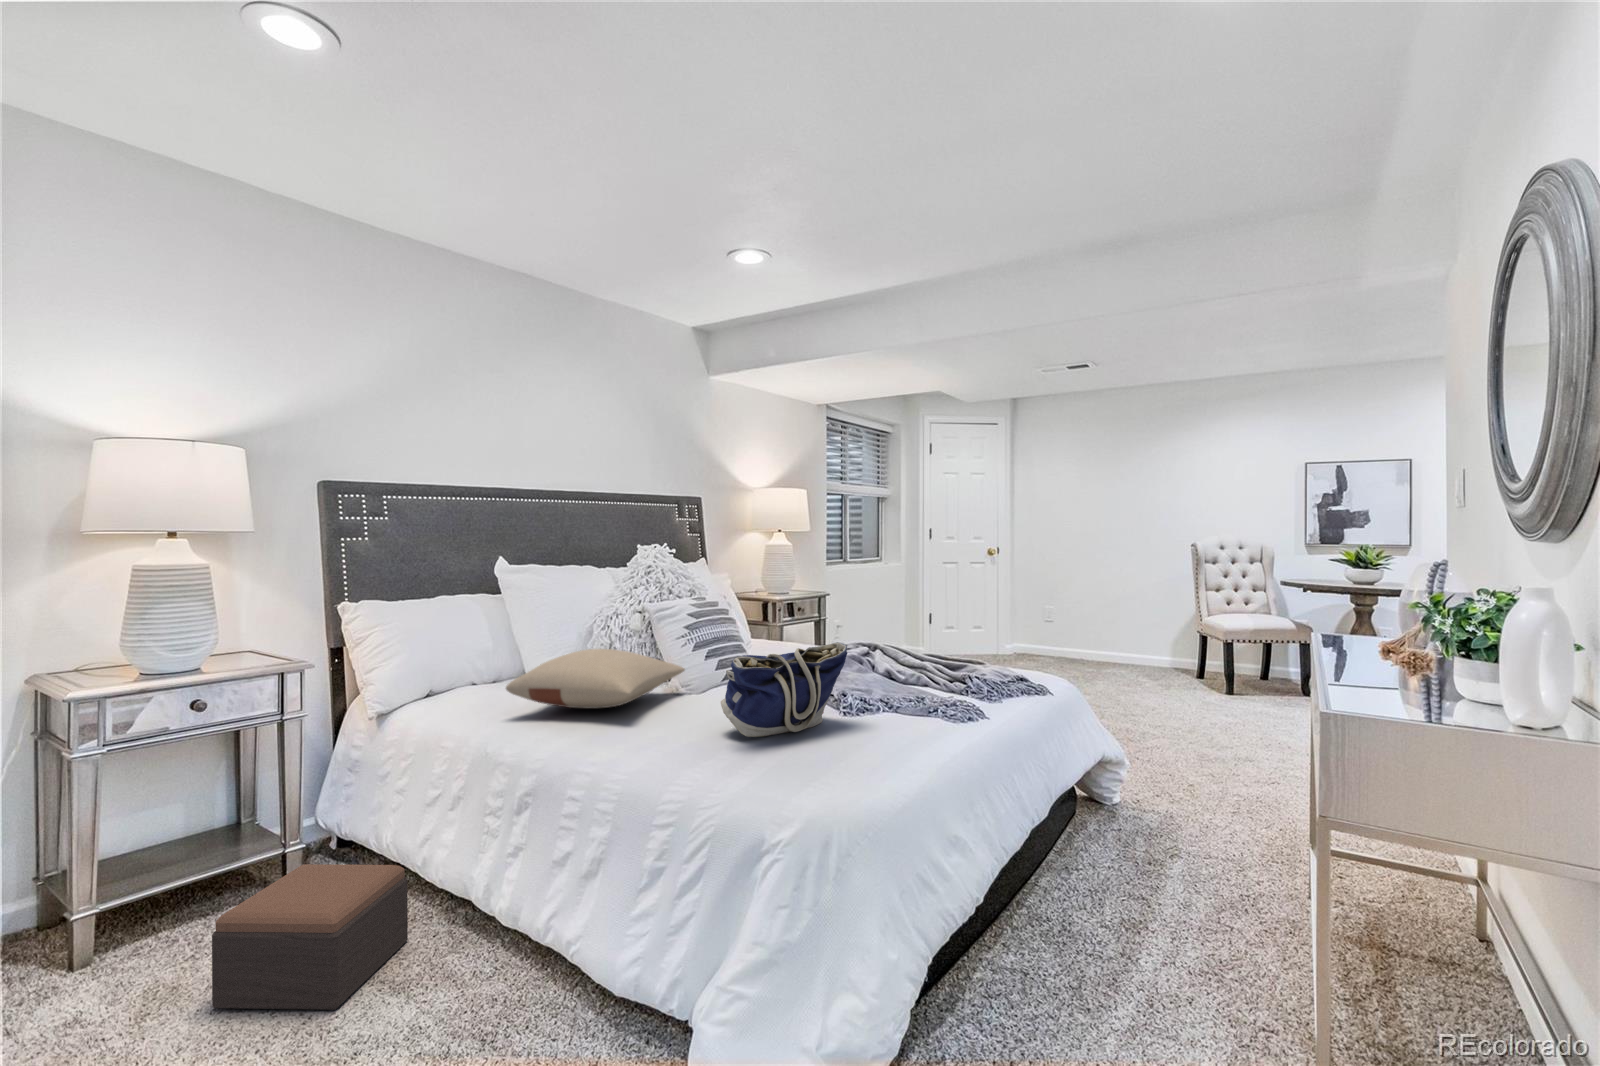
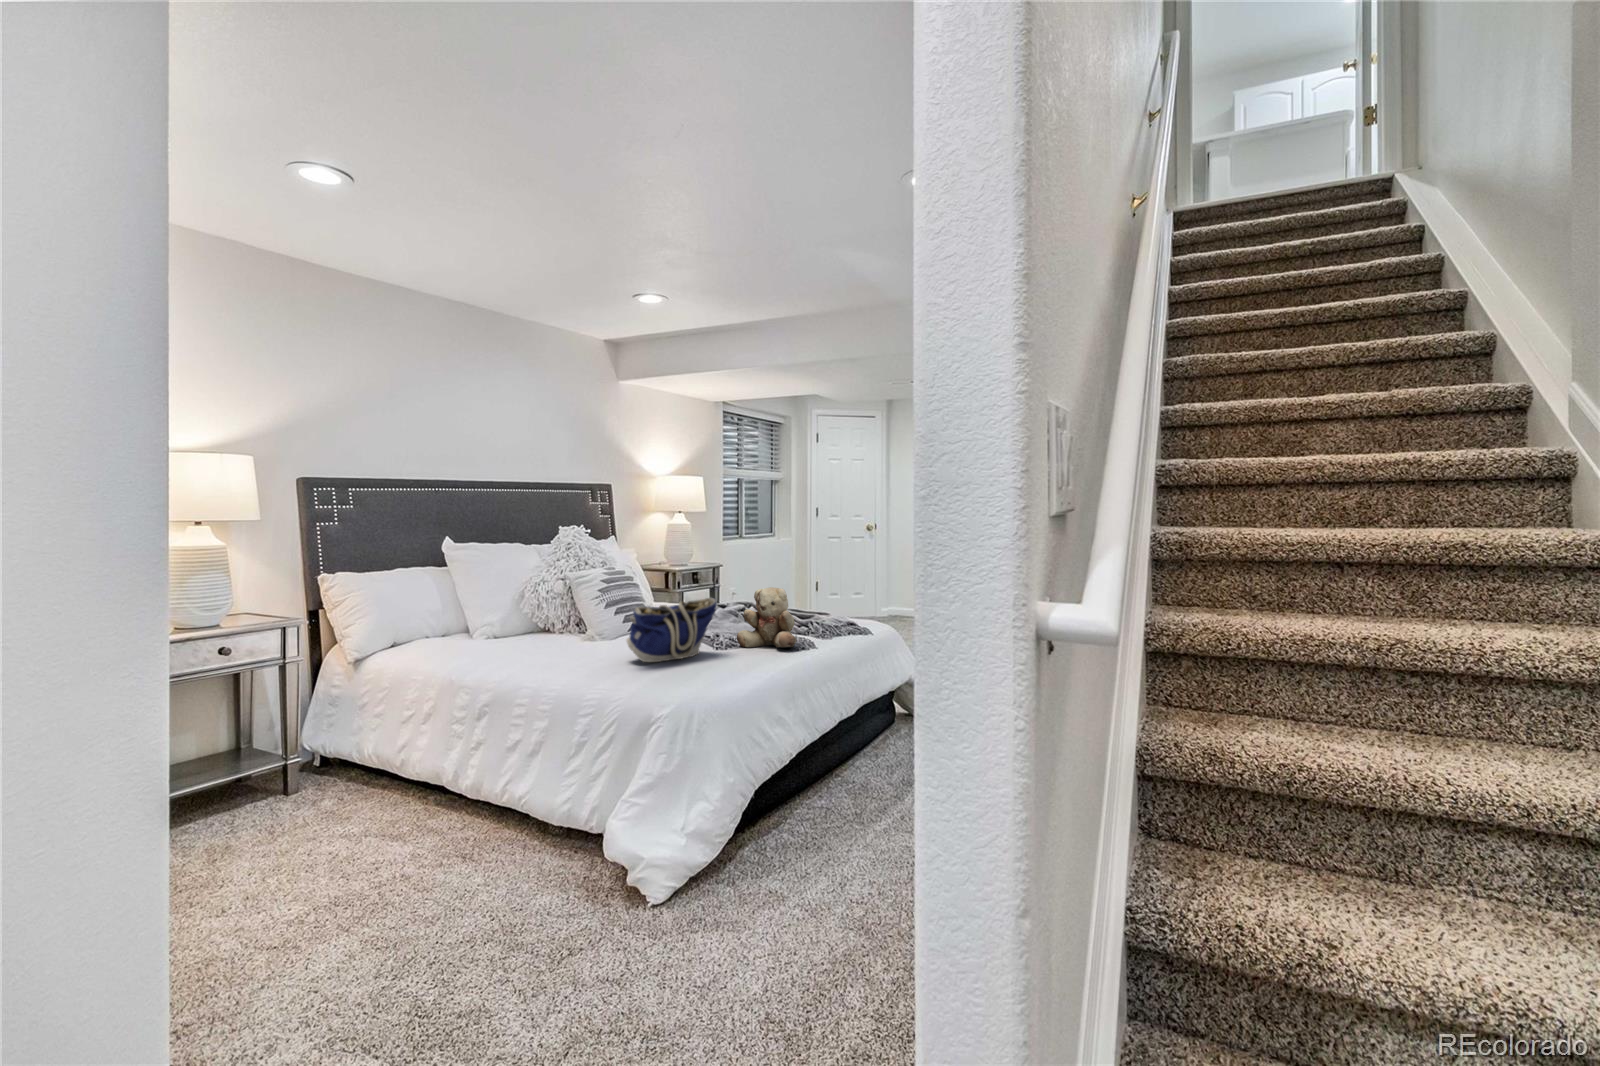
teddy bear: none [872,628,961,715] -> present [737,587,796,648]
pillow: present [506,649,685,709] -> none [465,607,600,649]
footstool: present [212,864,408,1010] -> none [264,761,398,854]

